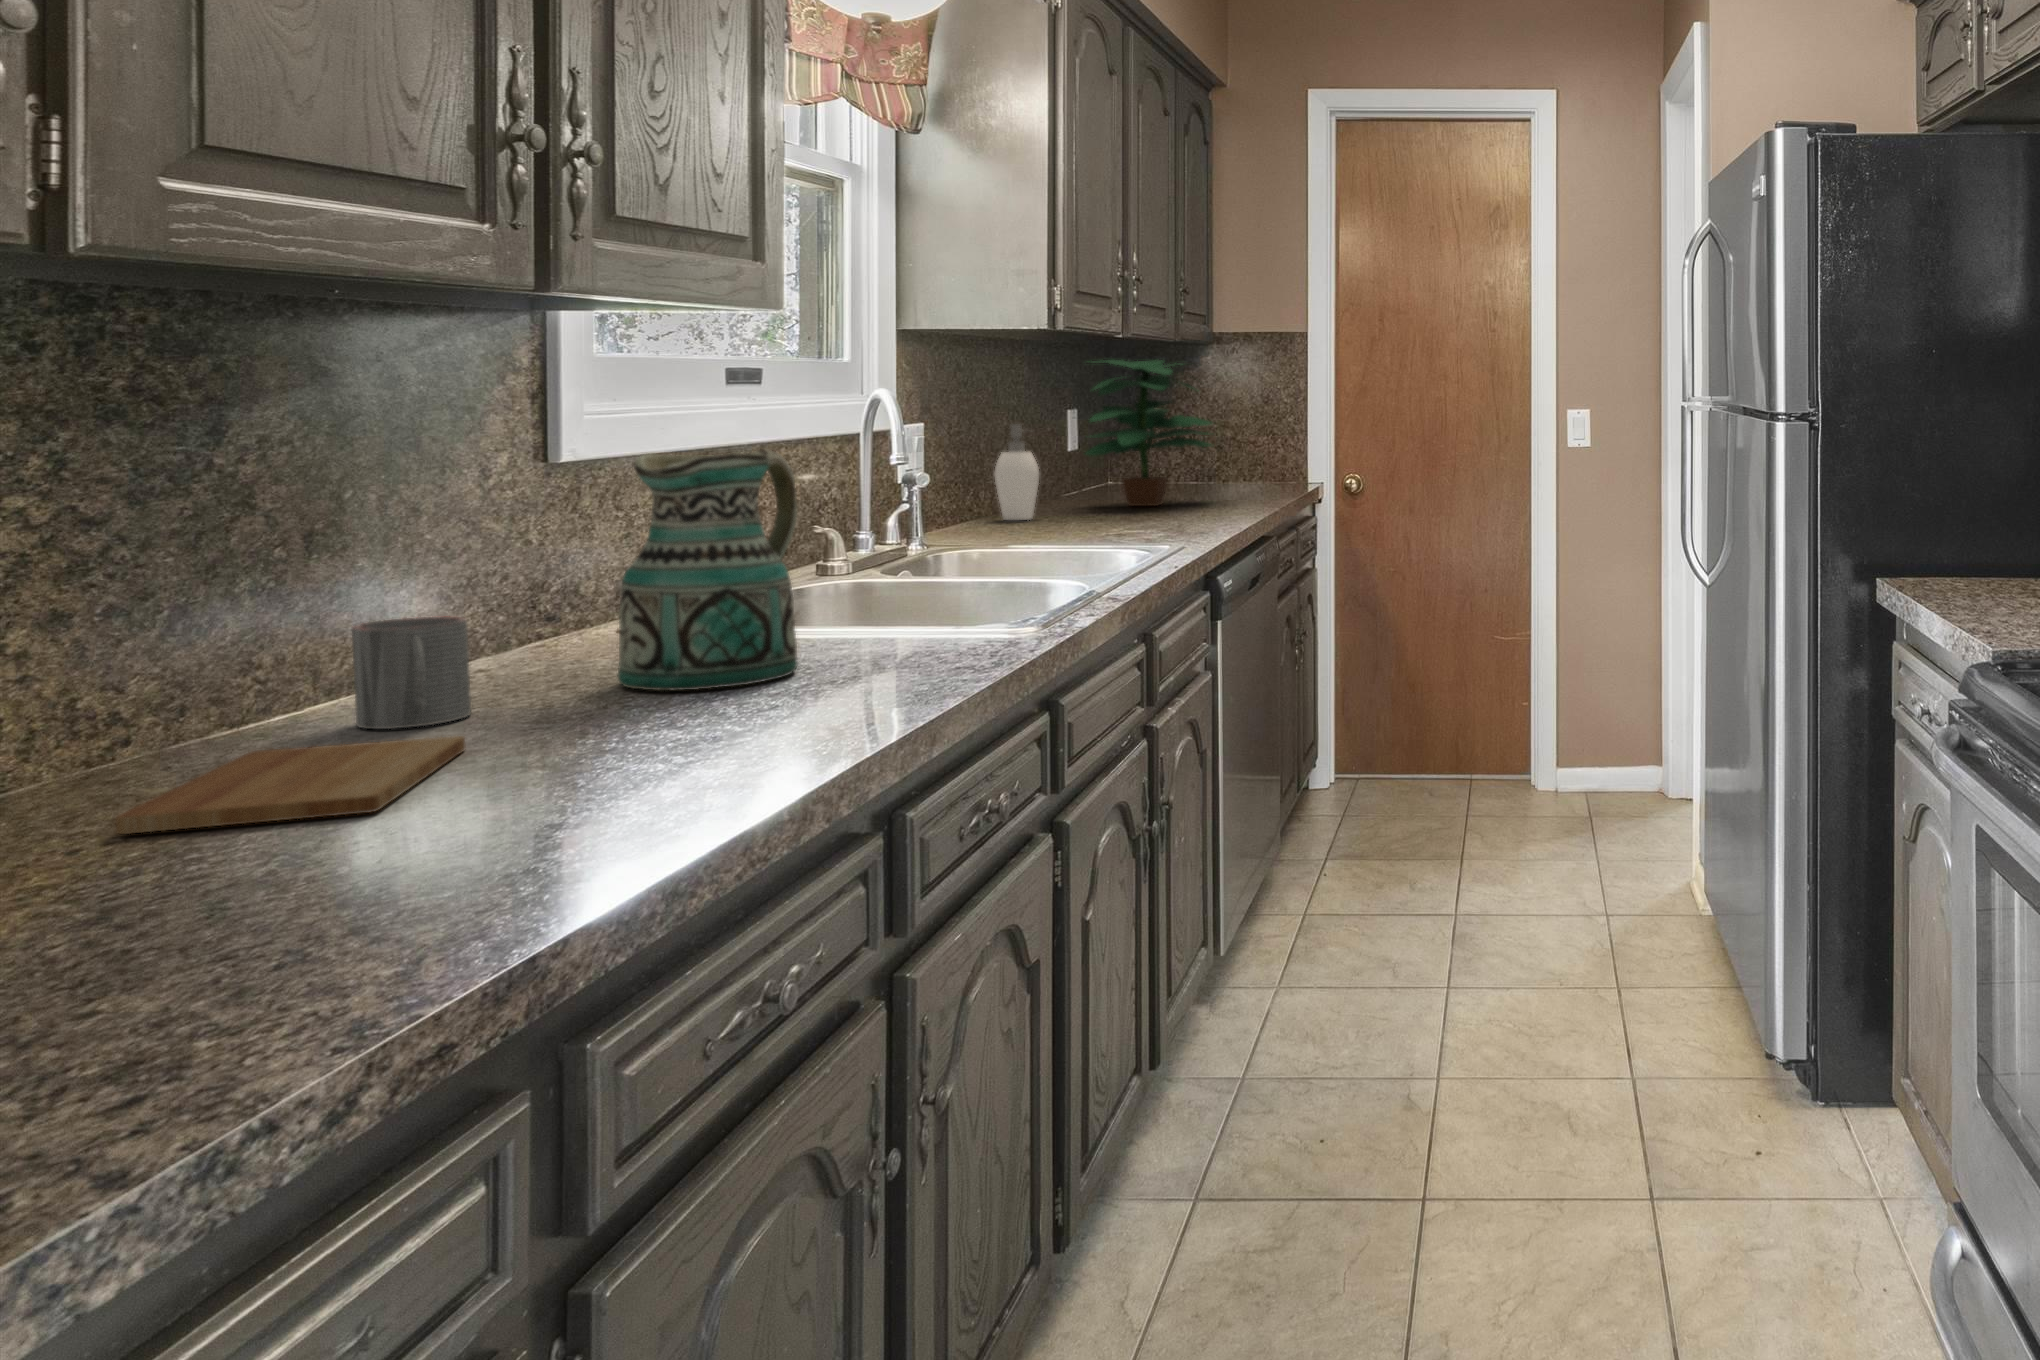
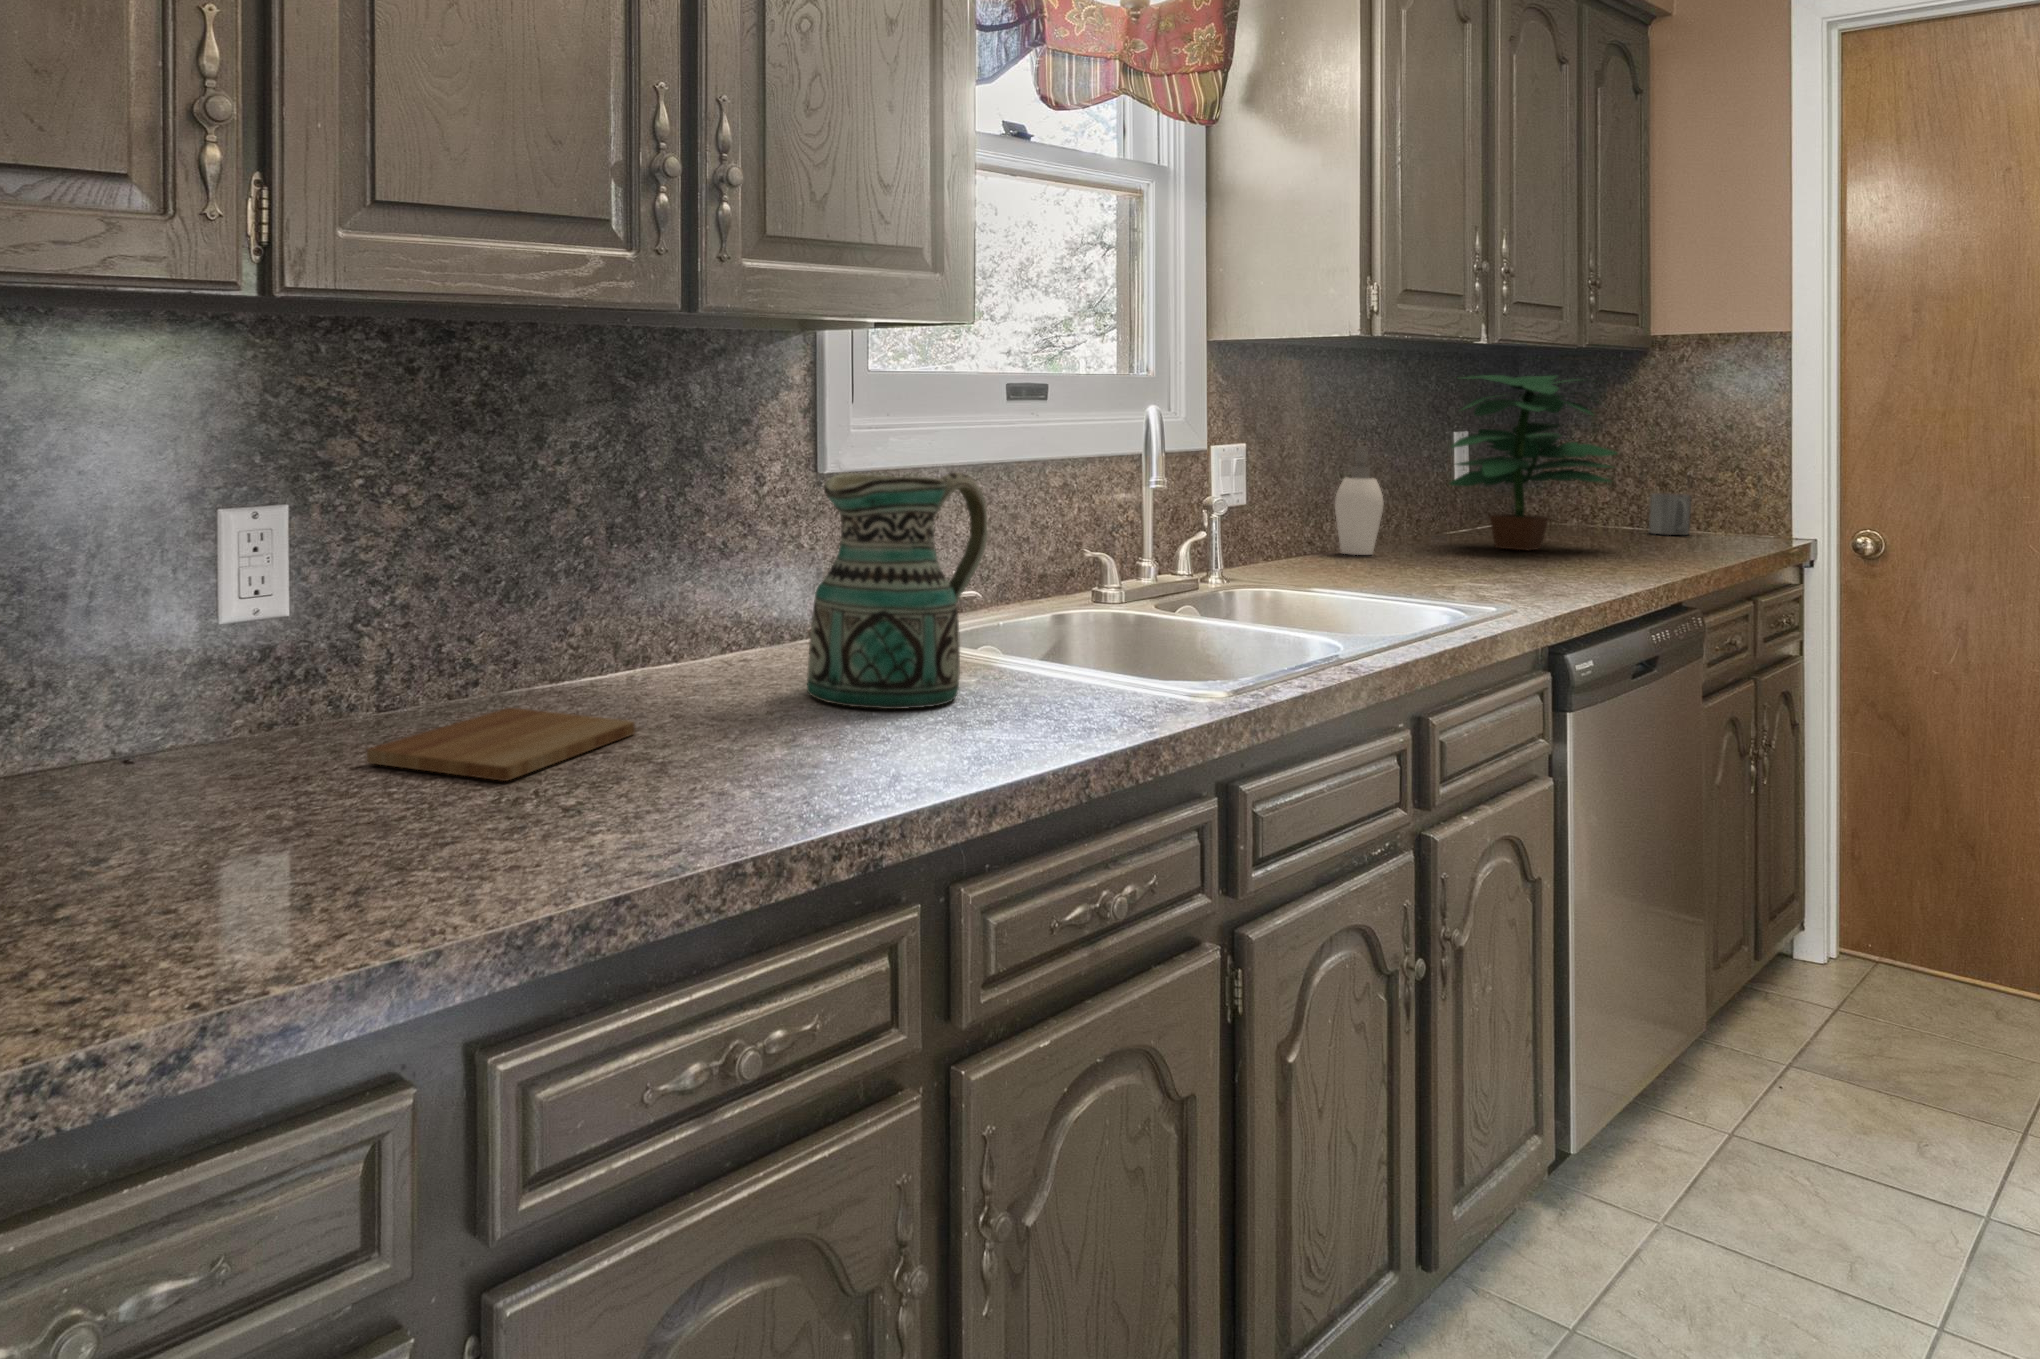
mug: present [352,617,471,729] -> present [1649,493,1691,535]

